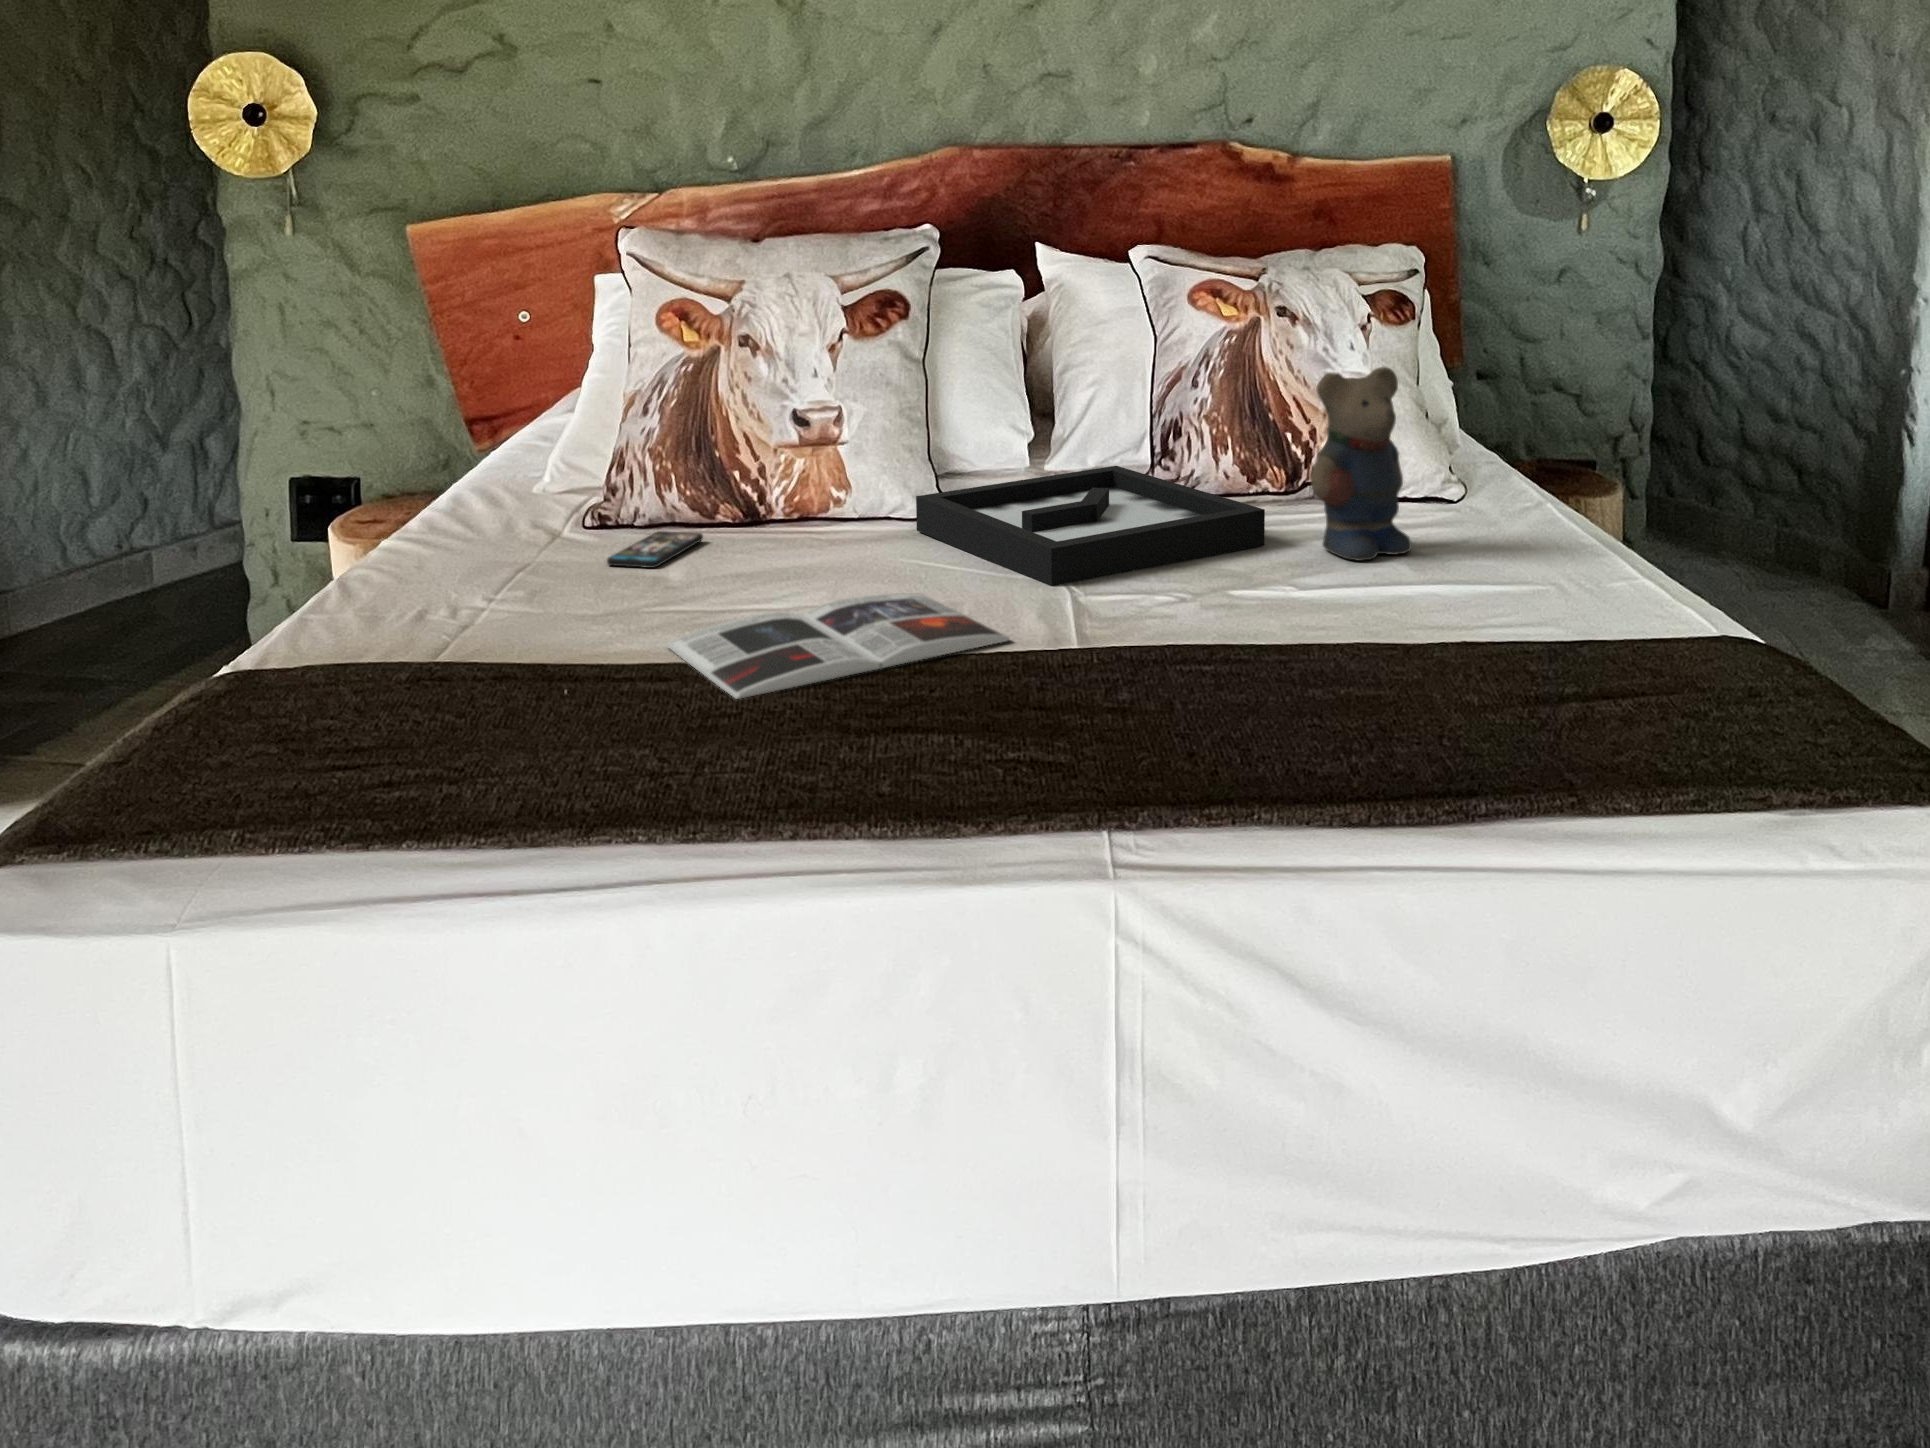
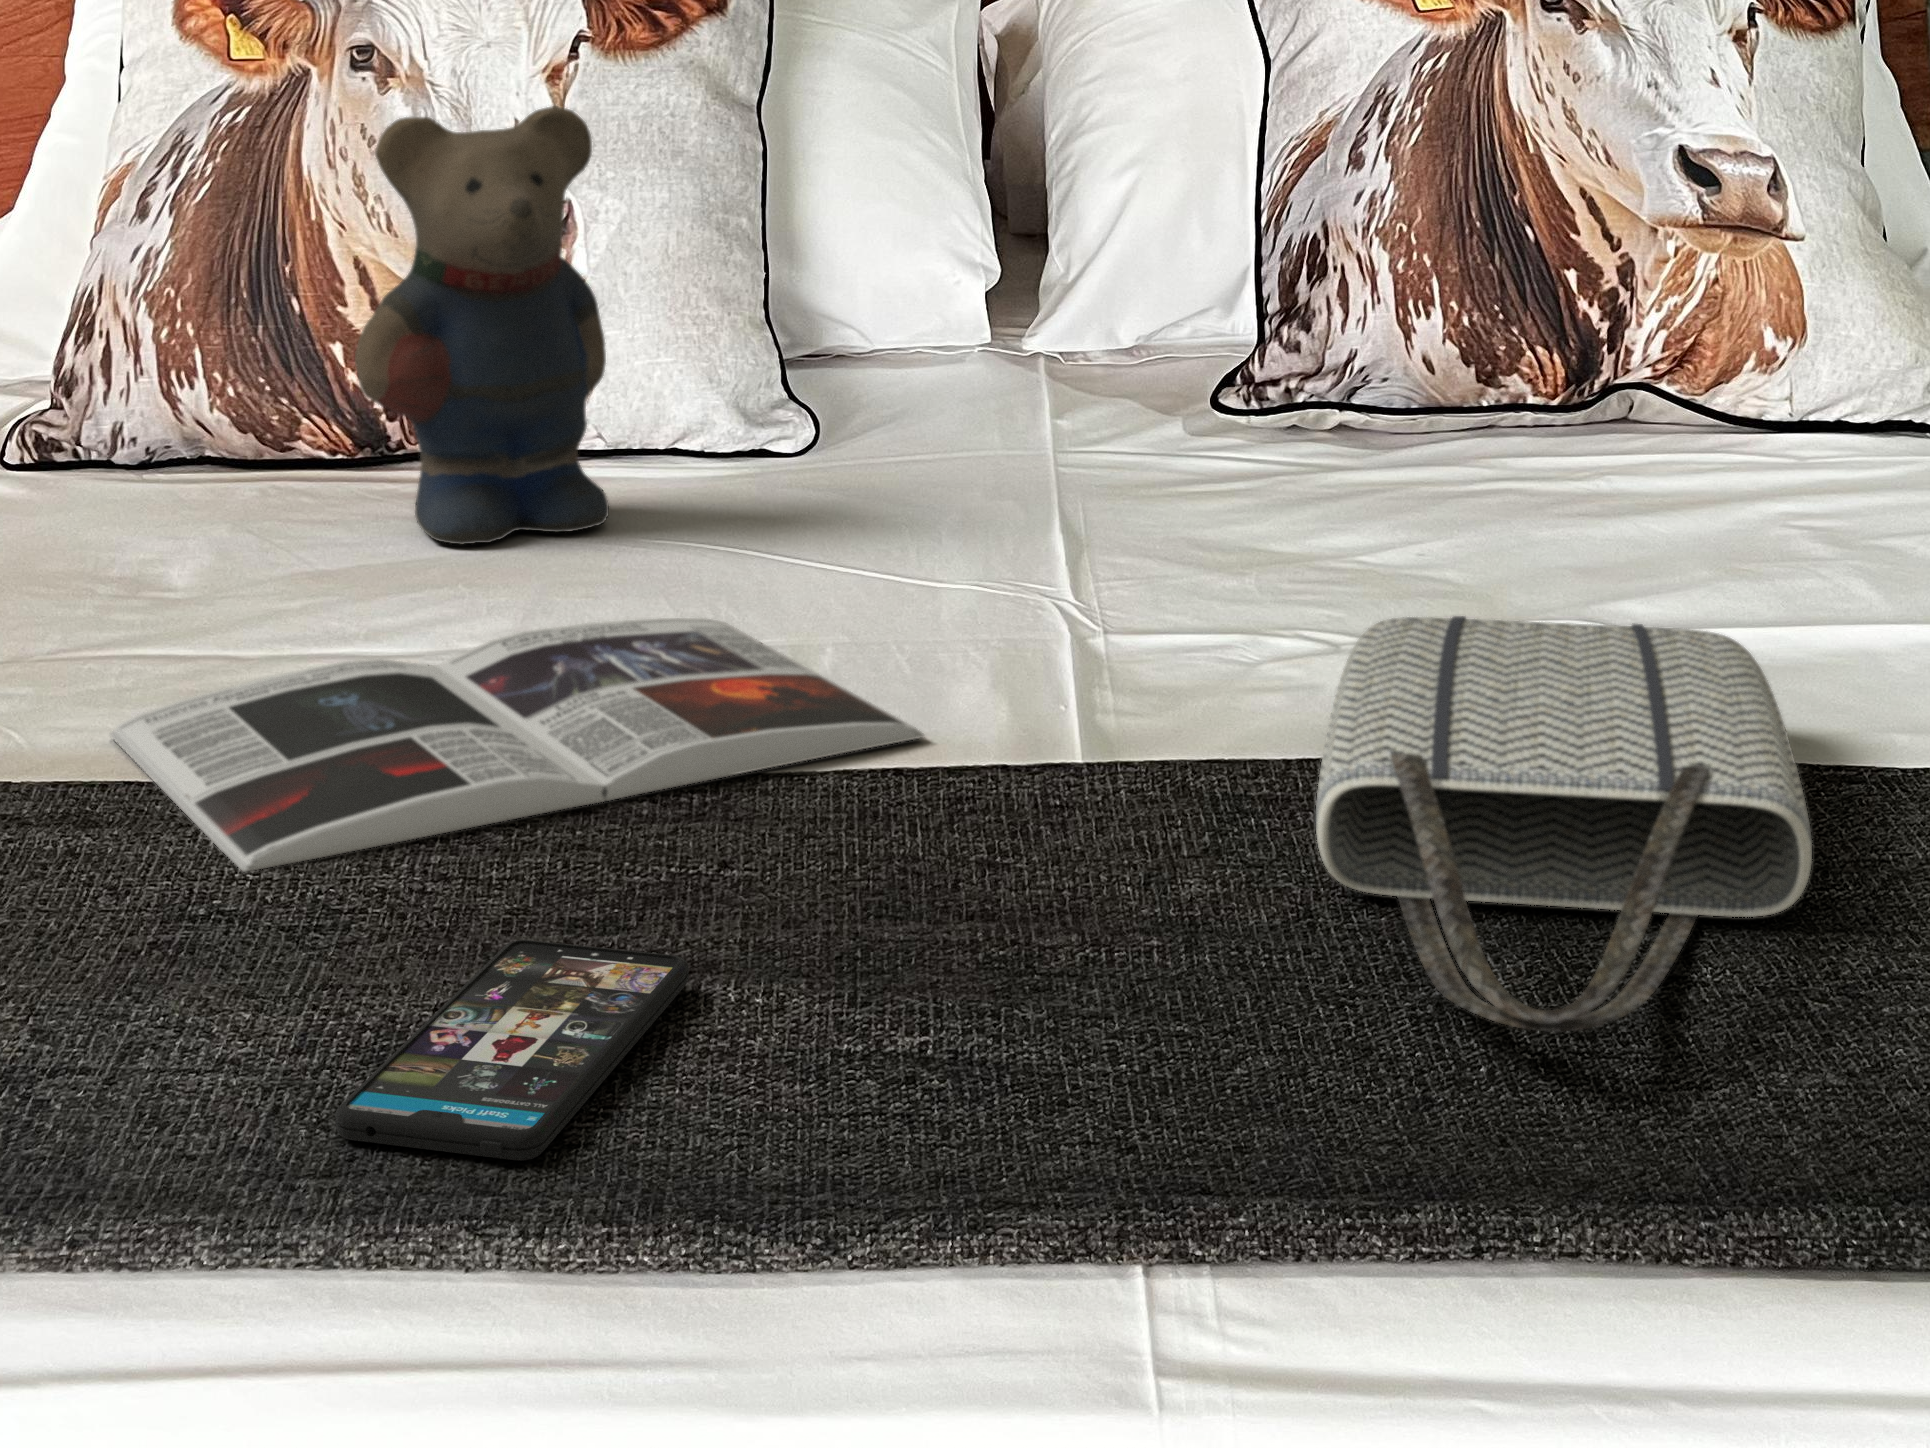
teddy bear: present [1310,367,1412,561] -> present [355,106,609,544]
decorative tray: present [916,466,1265,586] -> none [729,341,1524,613]
smartphone: present [607,531,703,568] -> present [336,940,689,1161]
tote bag: none [1172,586,1364,743] -> present [1316,616,1812,1032]

